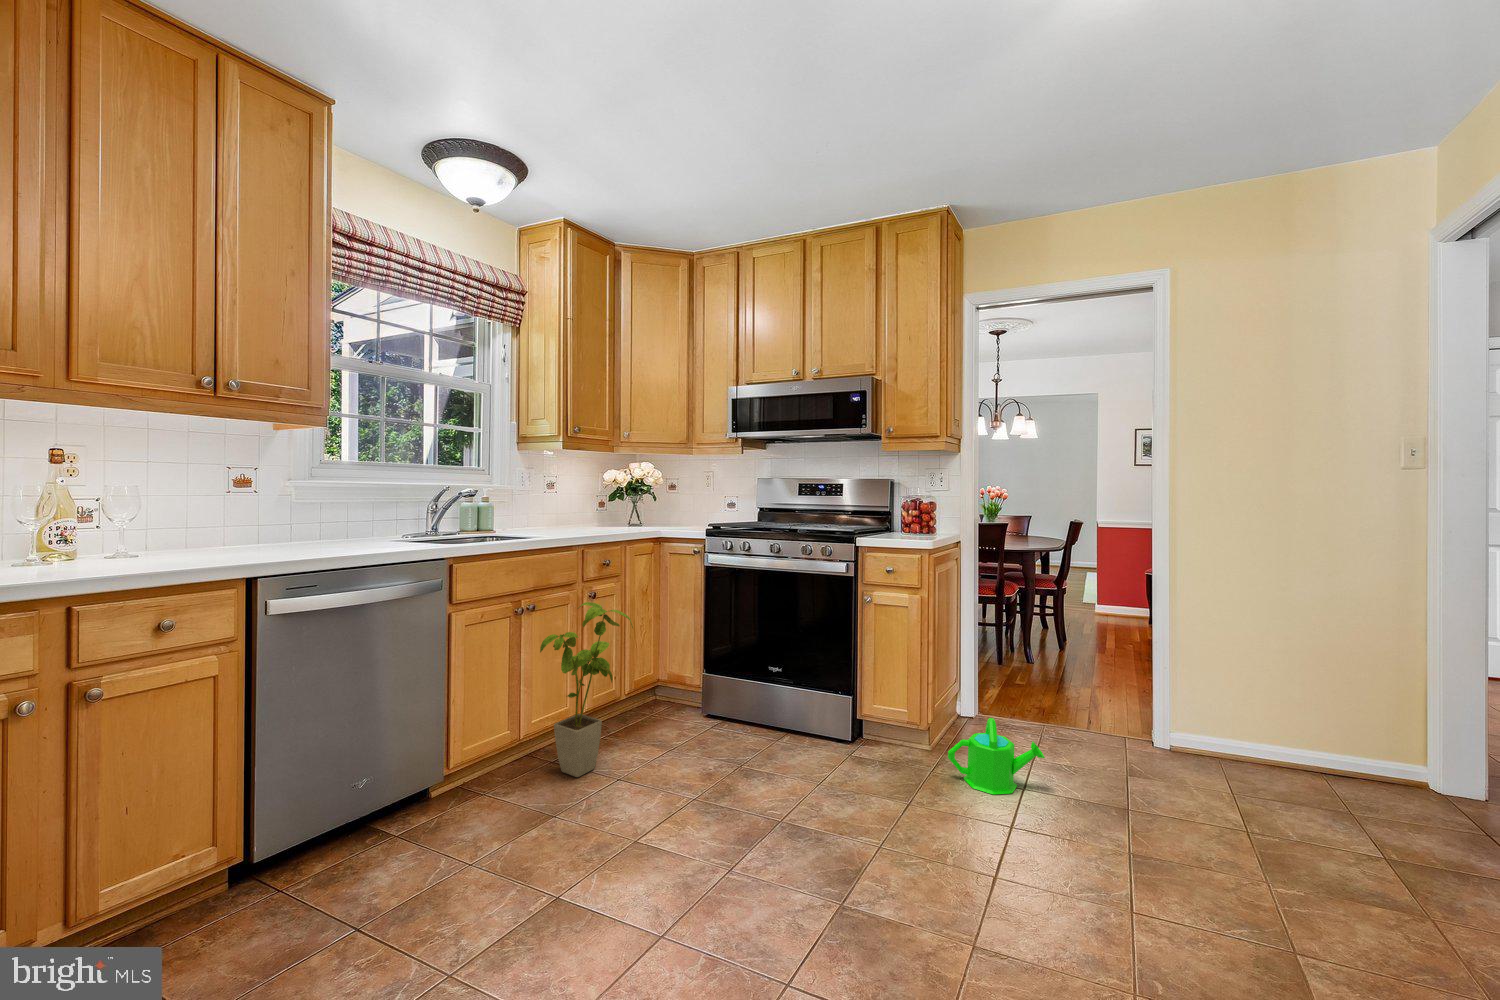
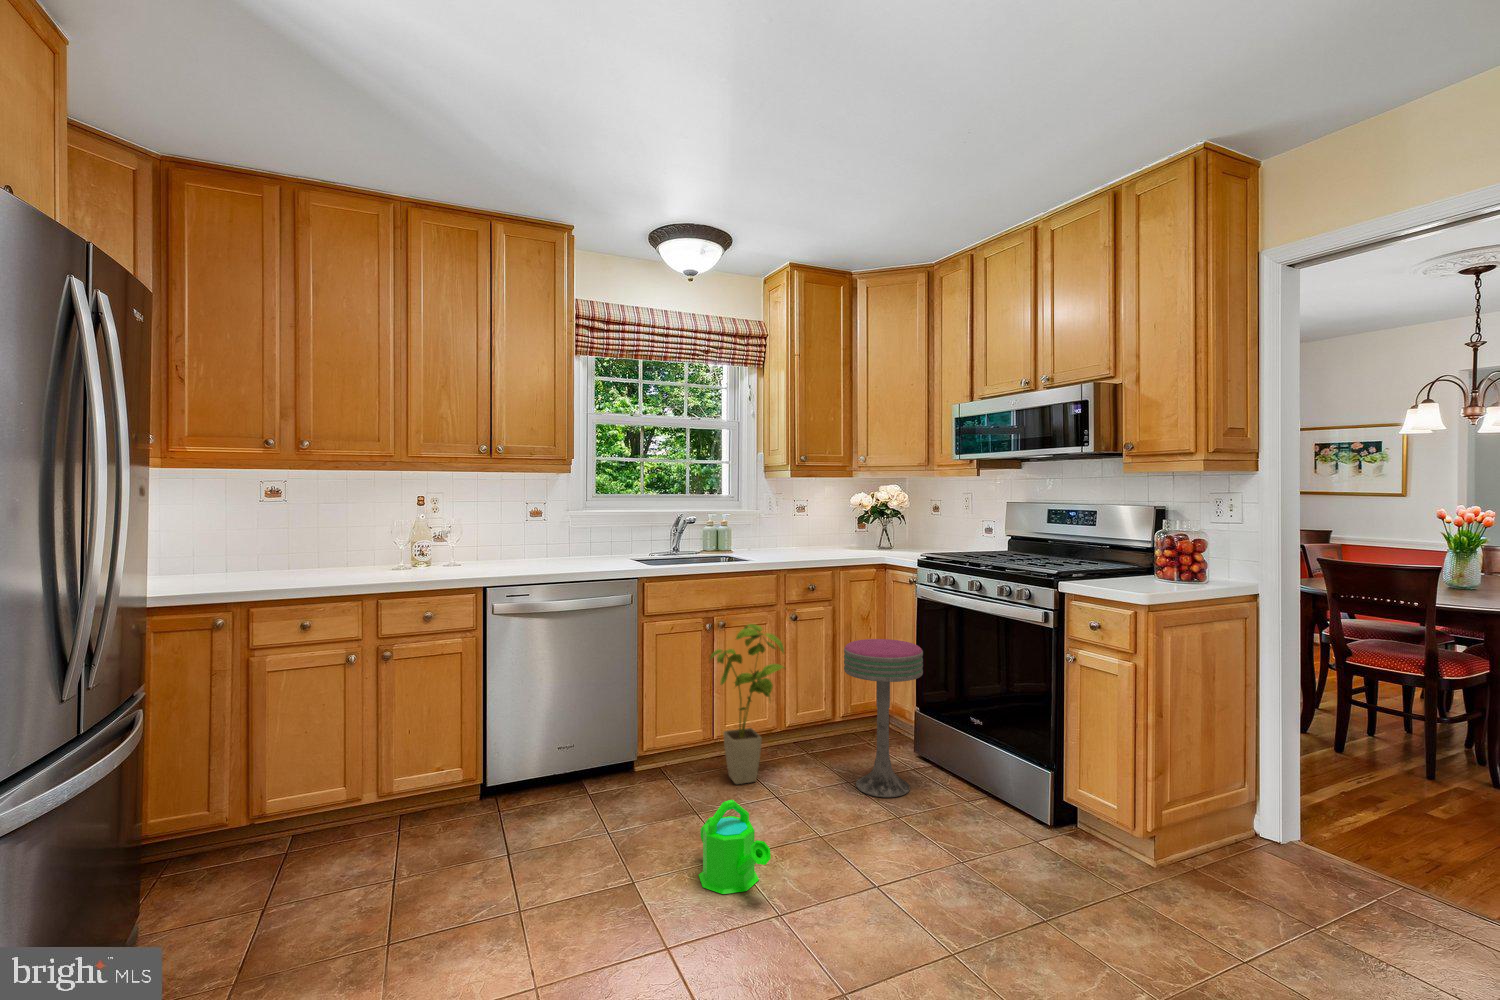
bar stool: none [674,601,748,749] -> present [844,639,923,798]
watering can: present [948,718,1045,795] -> present [699,800,771,894]

